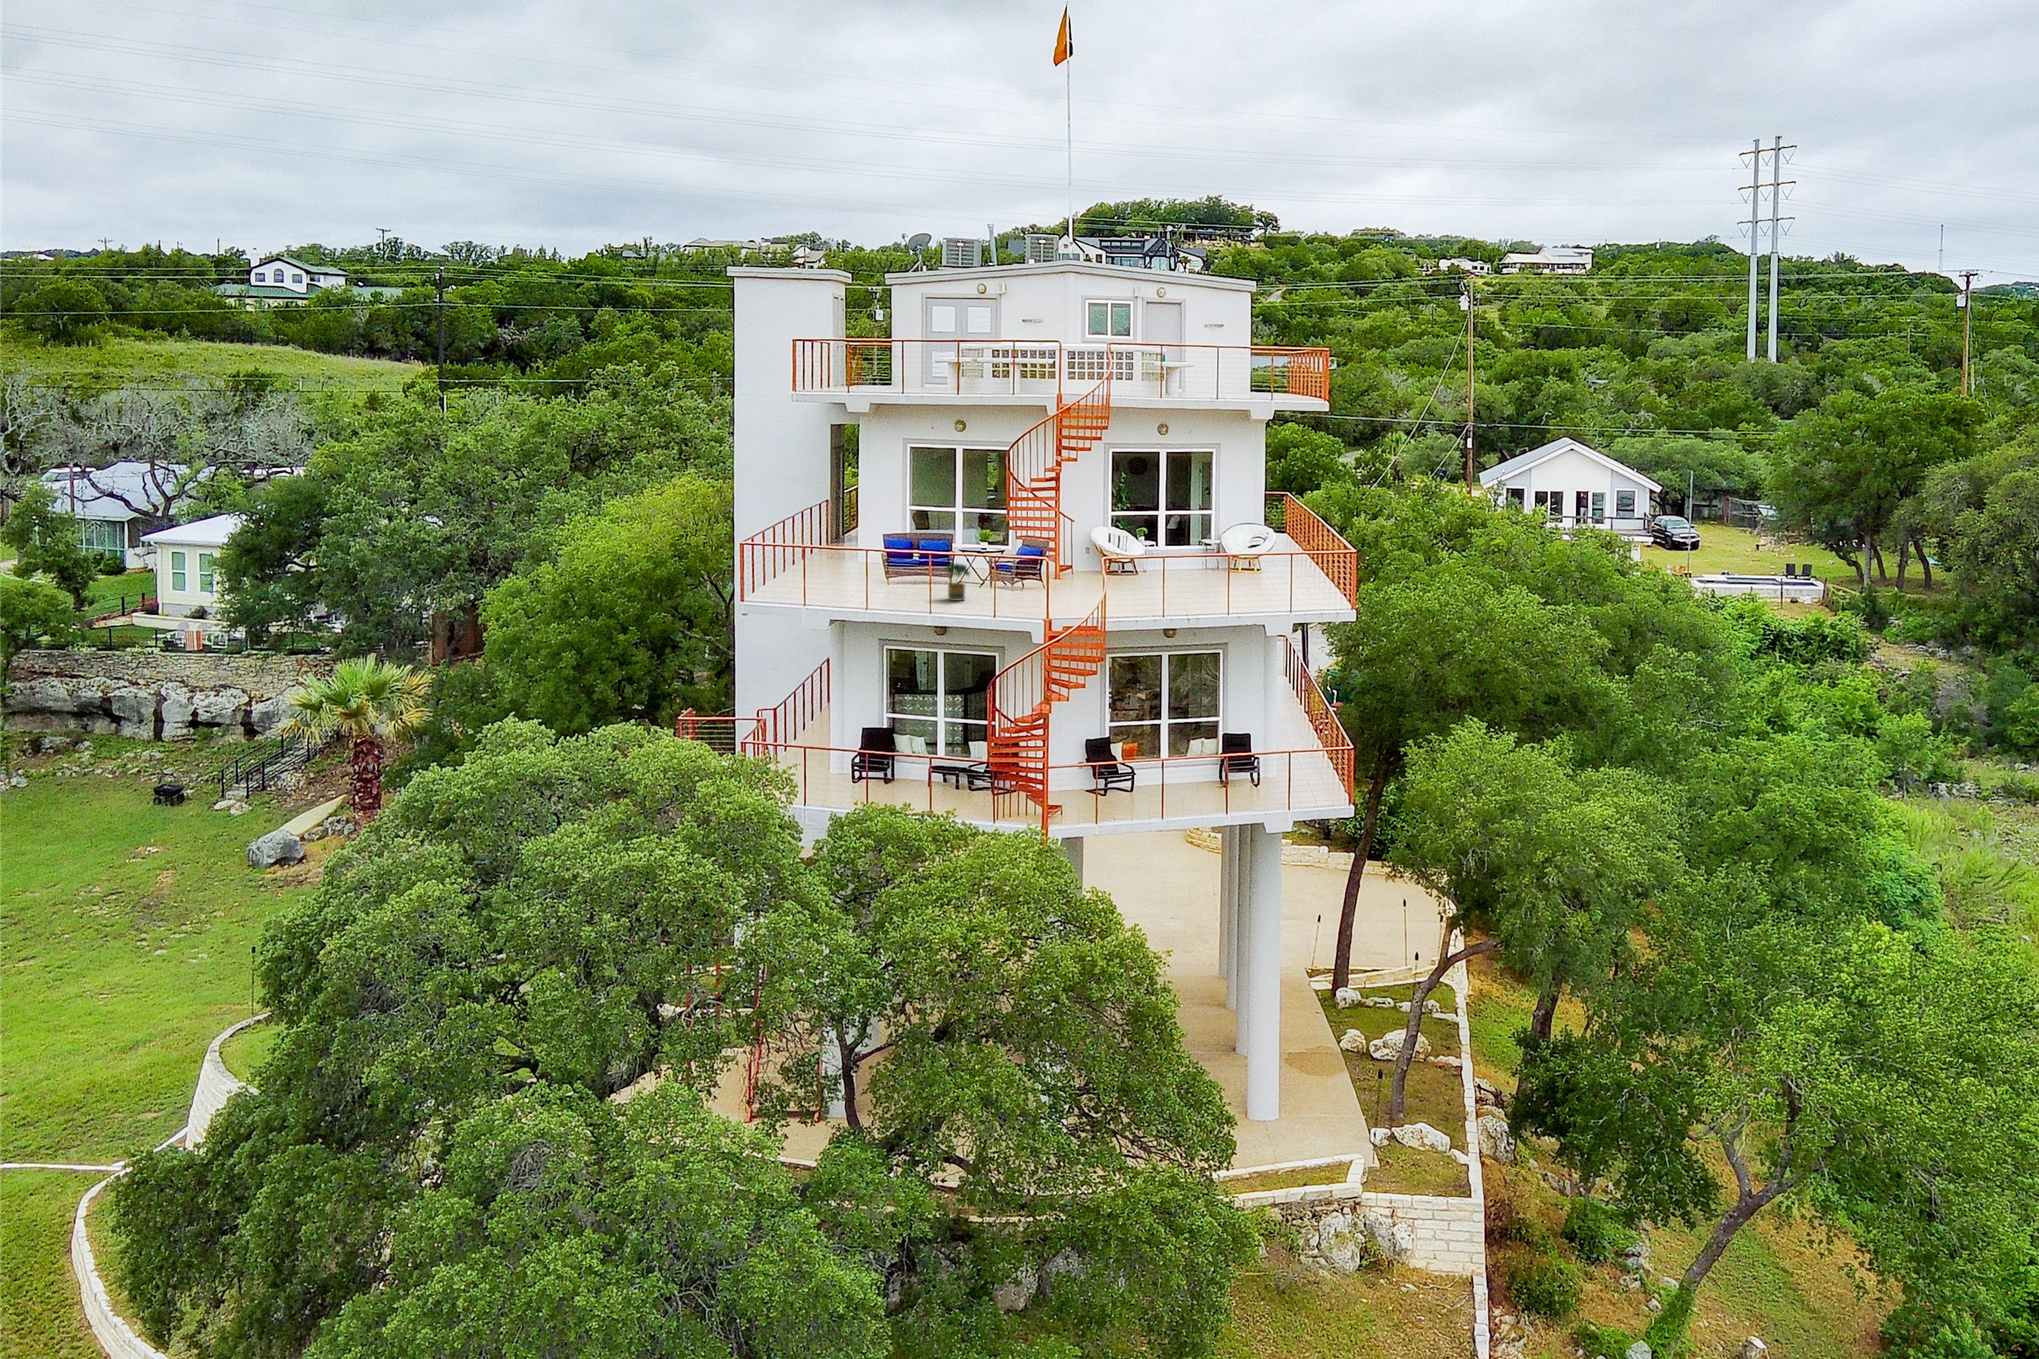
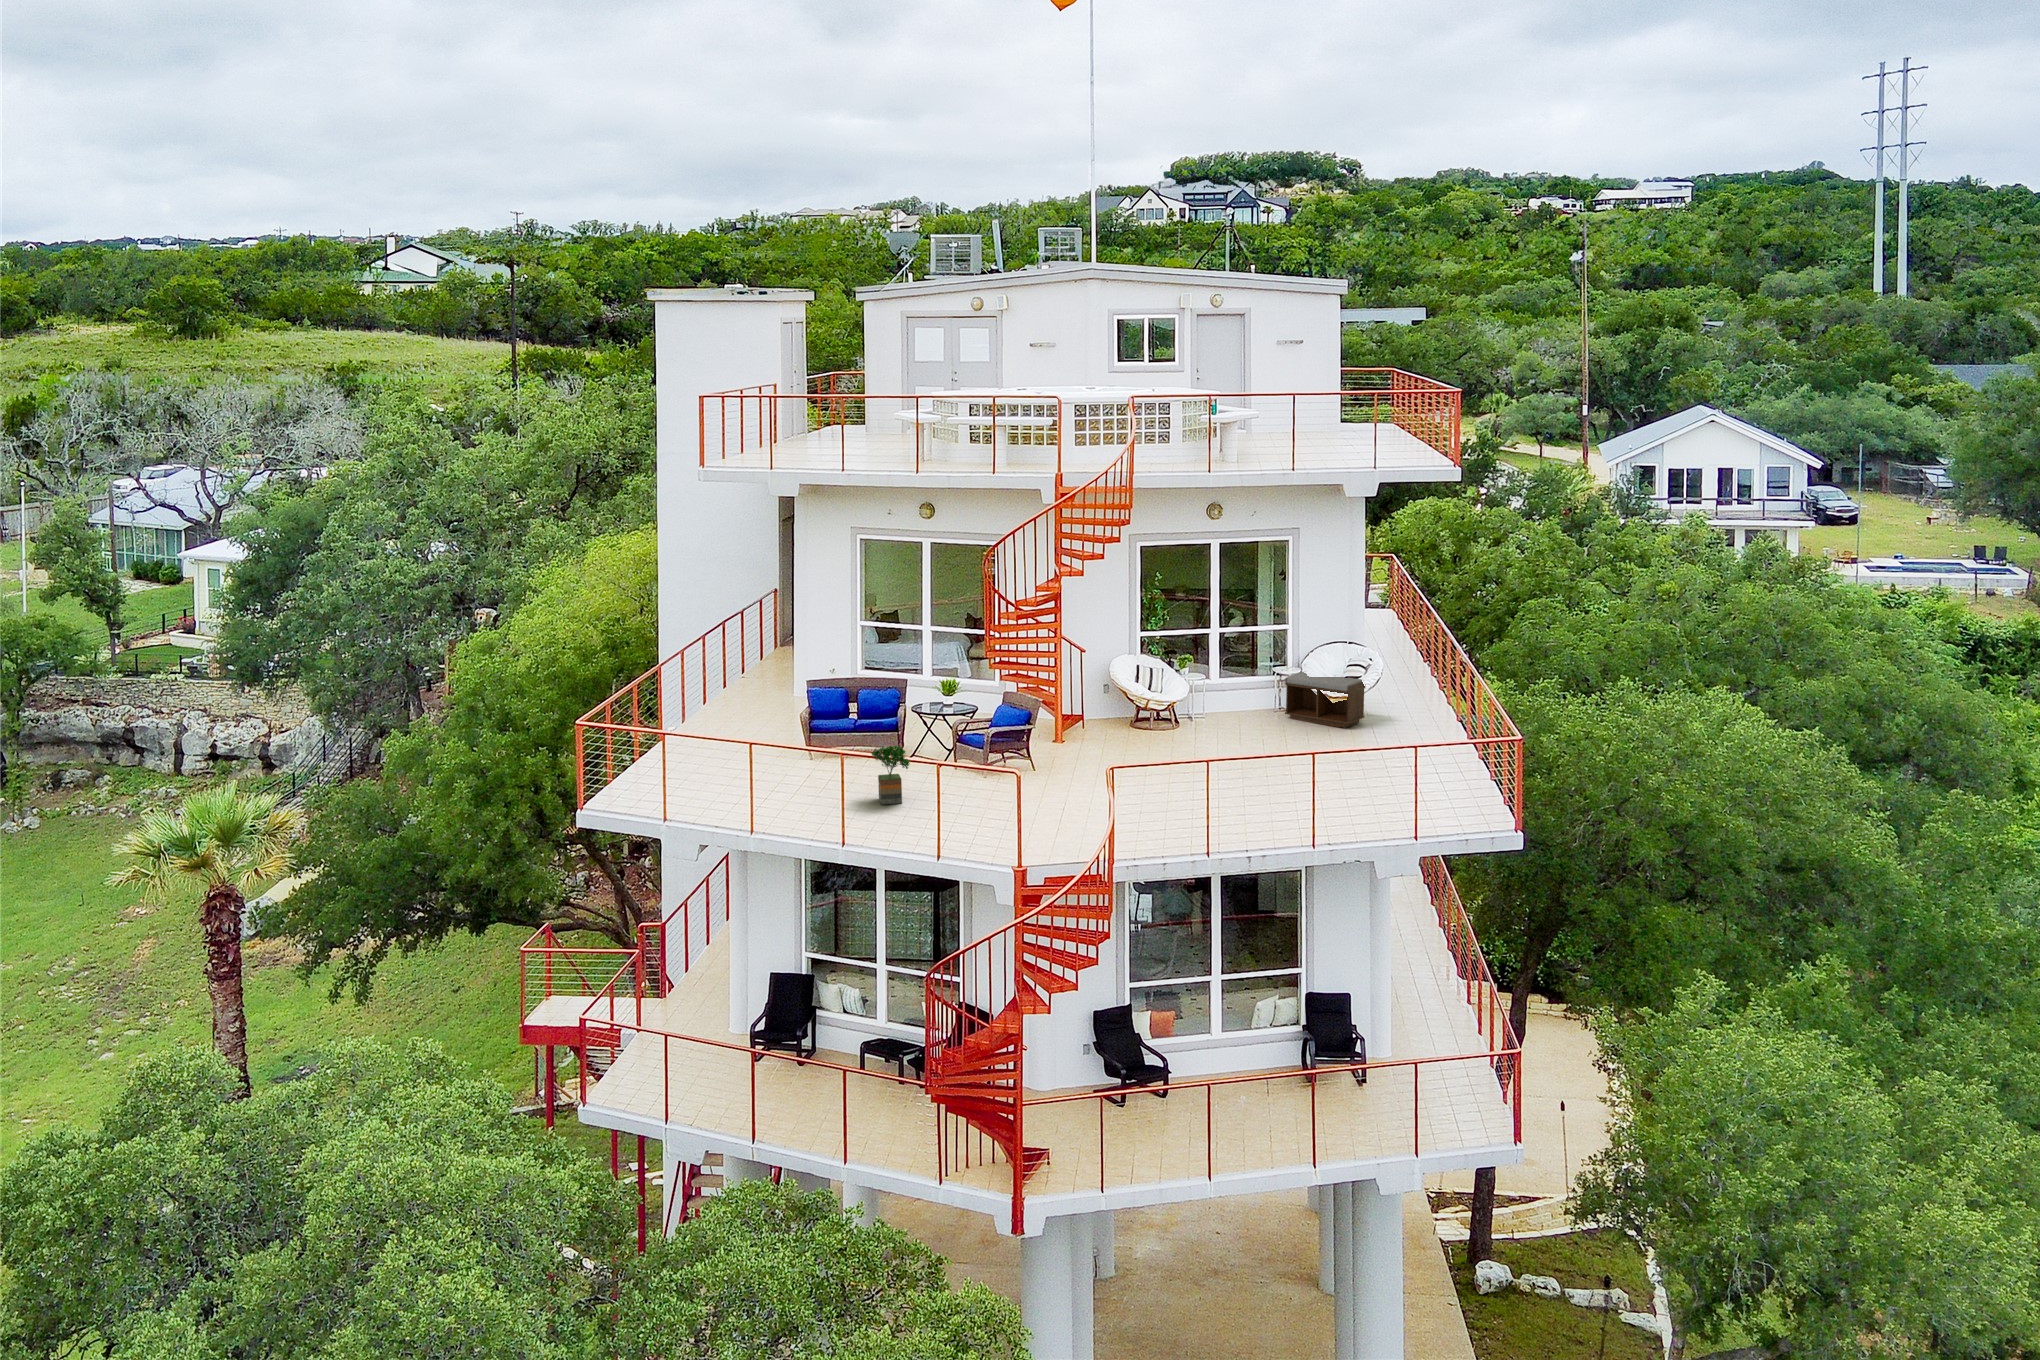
bench: none [1207,542,1262,577] -> present [1285,672,1366,728]

